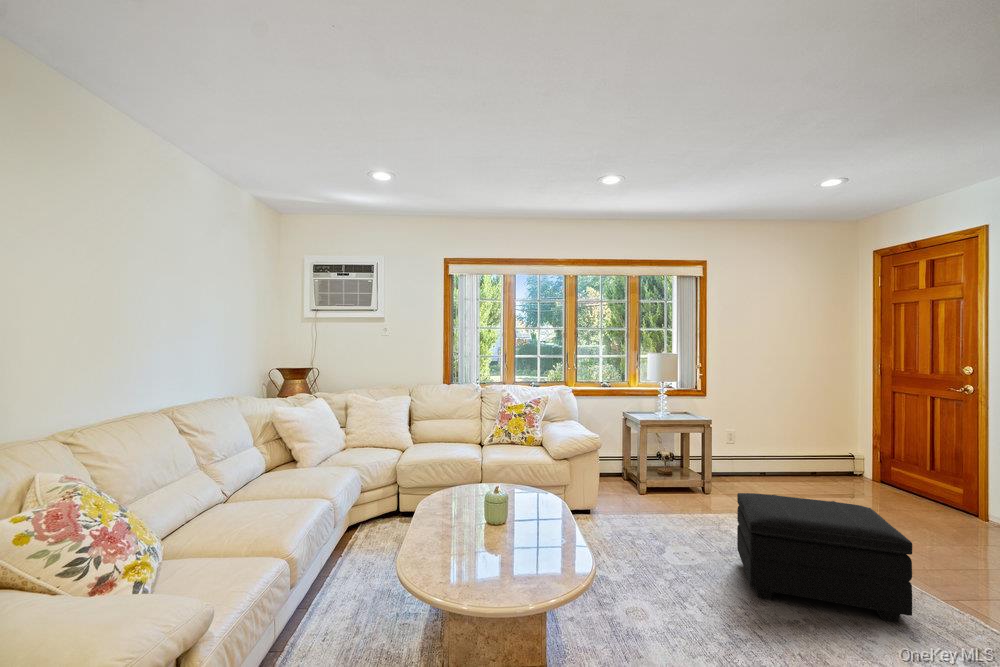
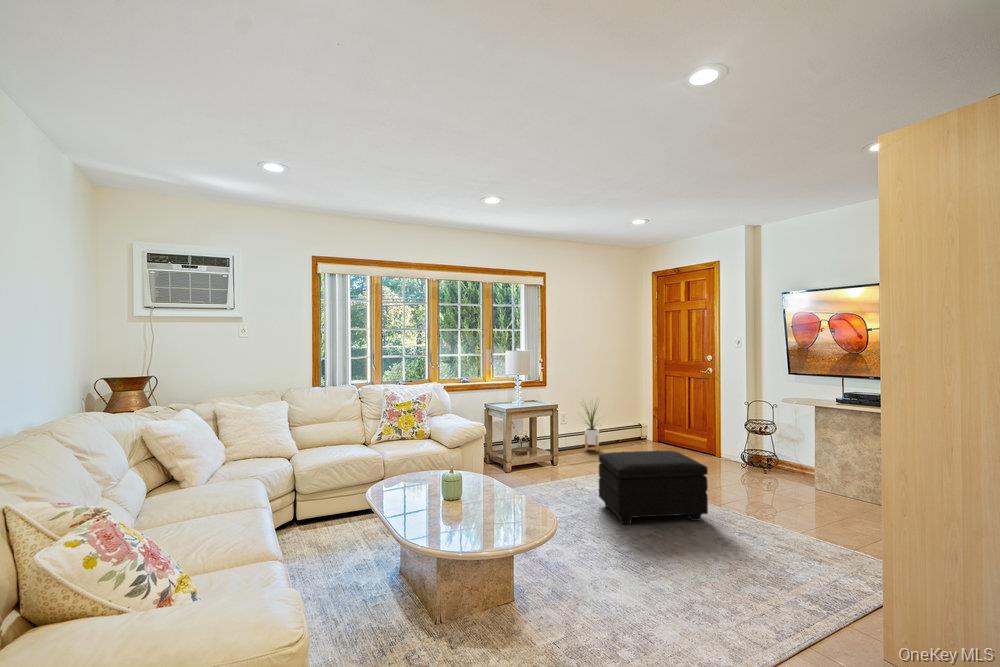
house plant: none [750,410,793,484] -> present [585,403,600,452]

